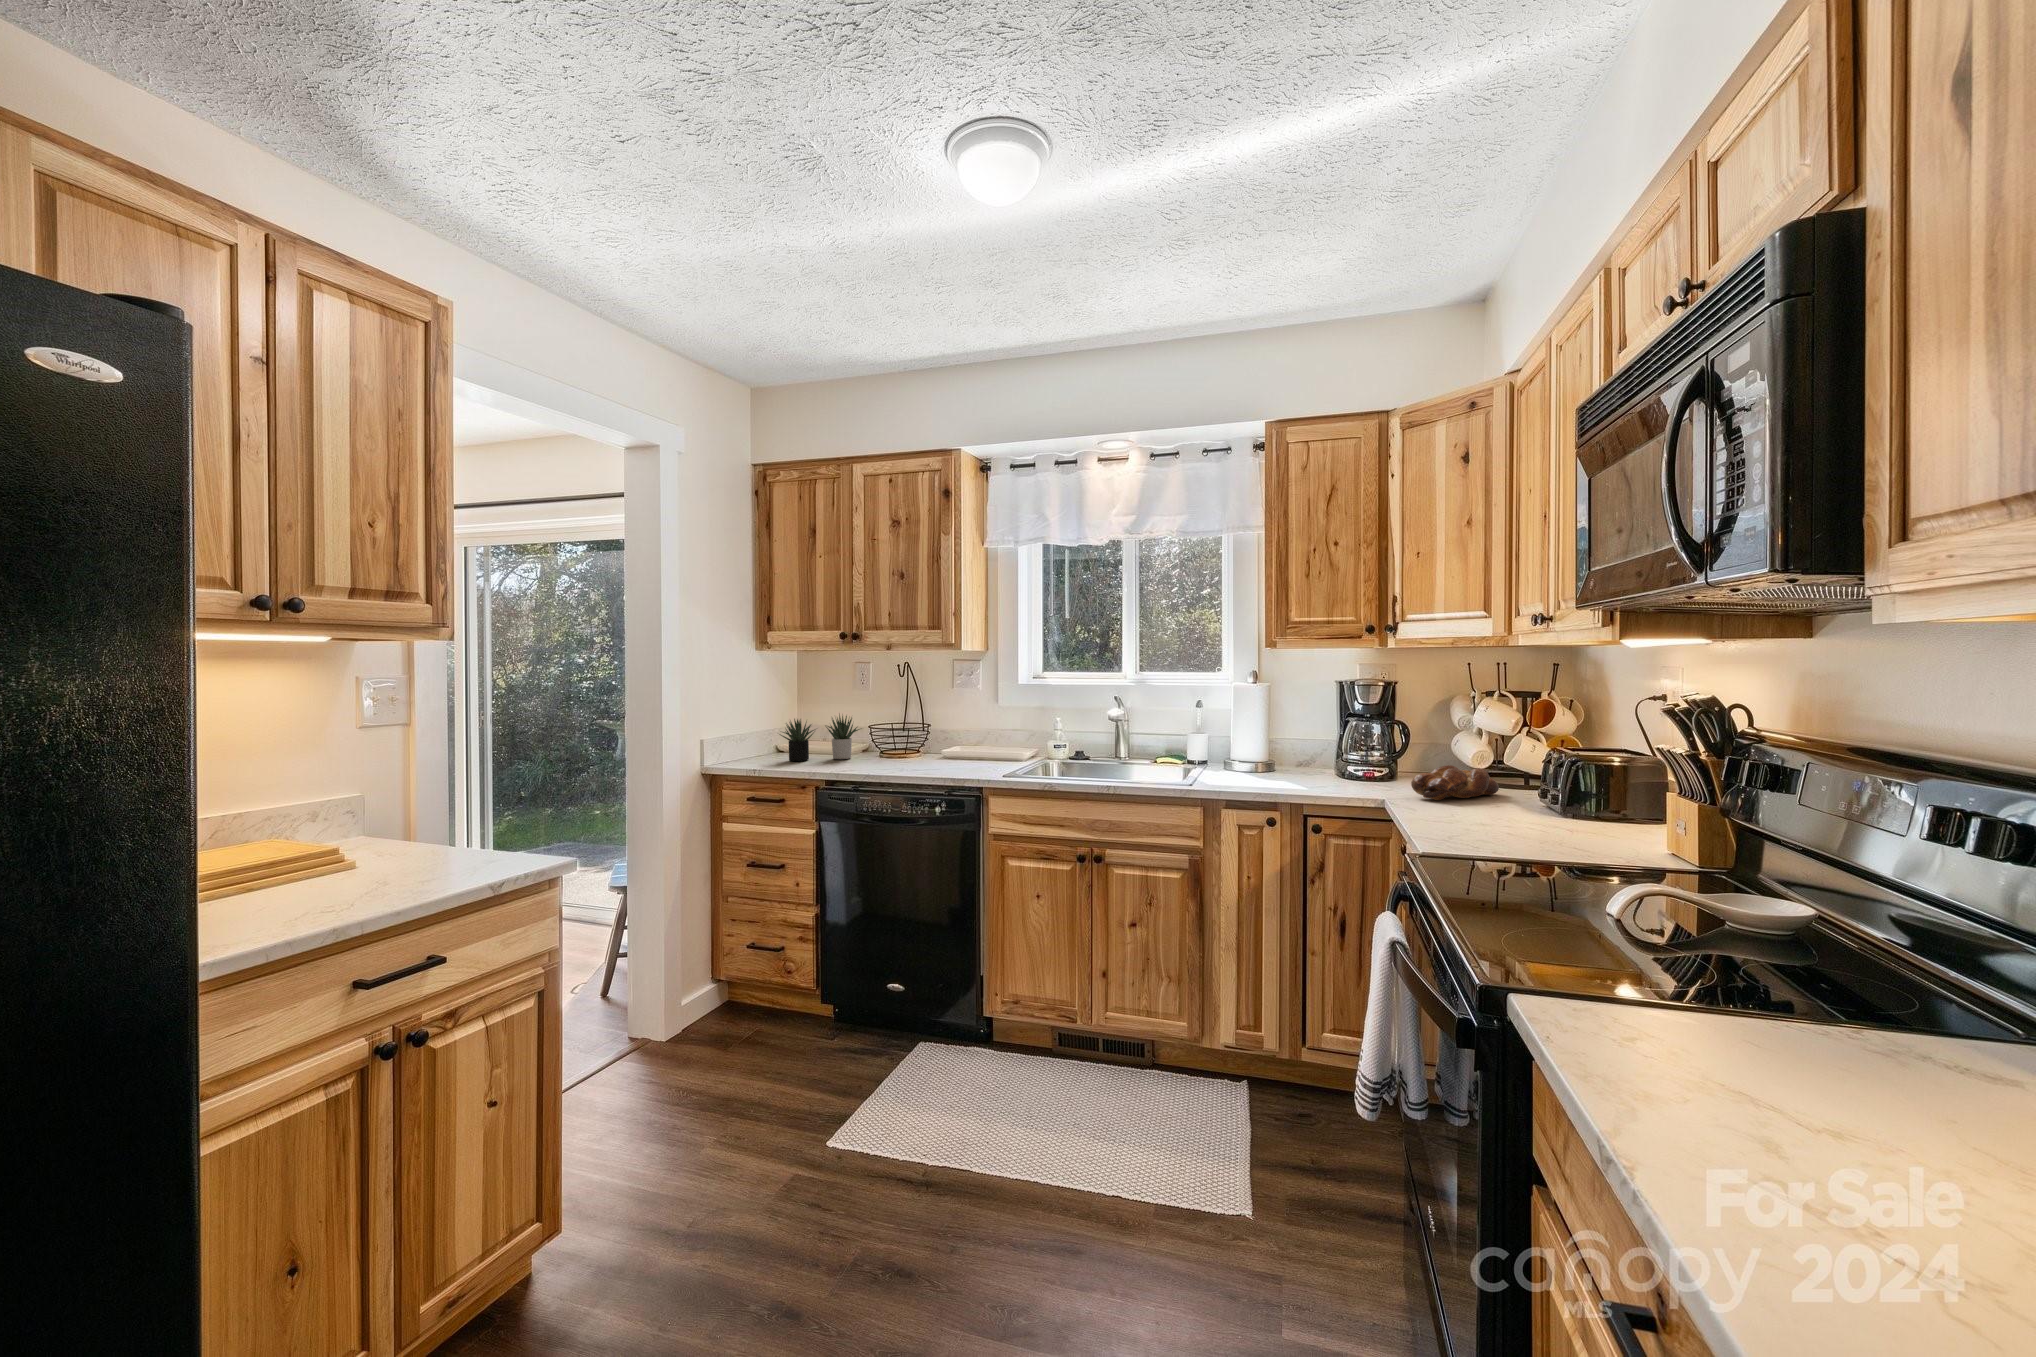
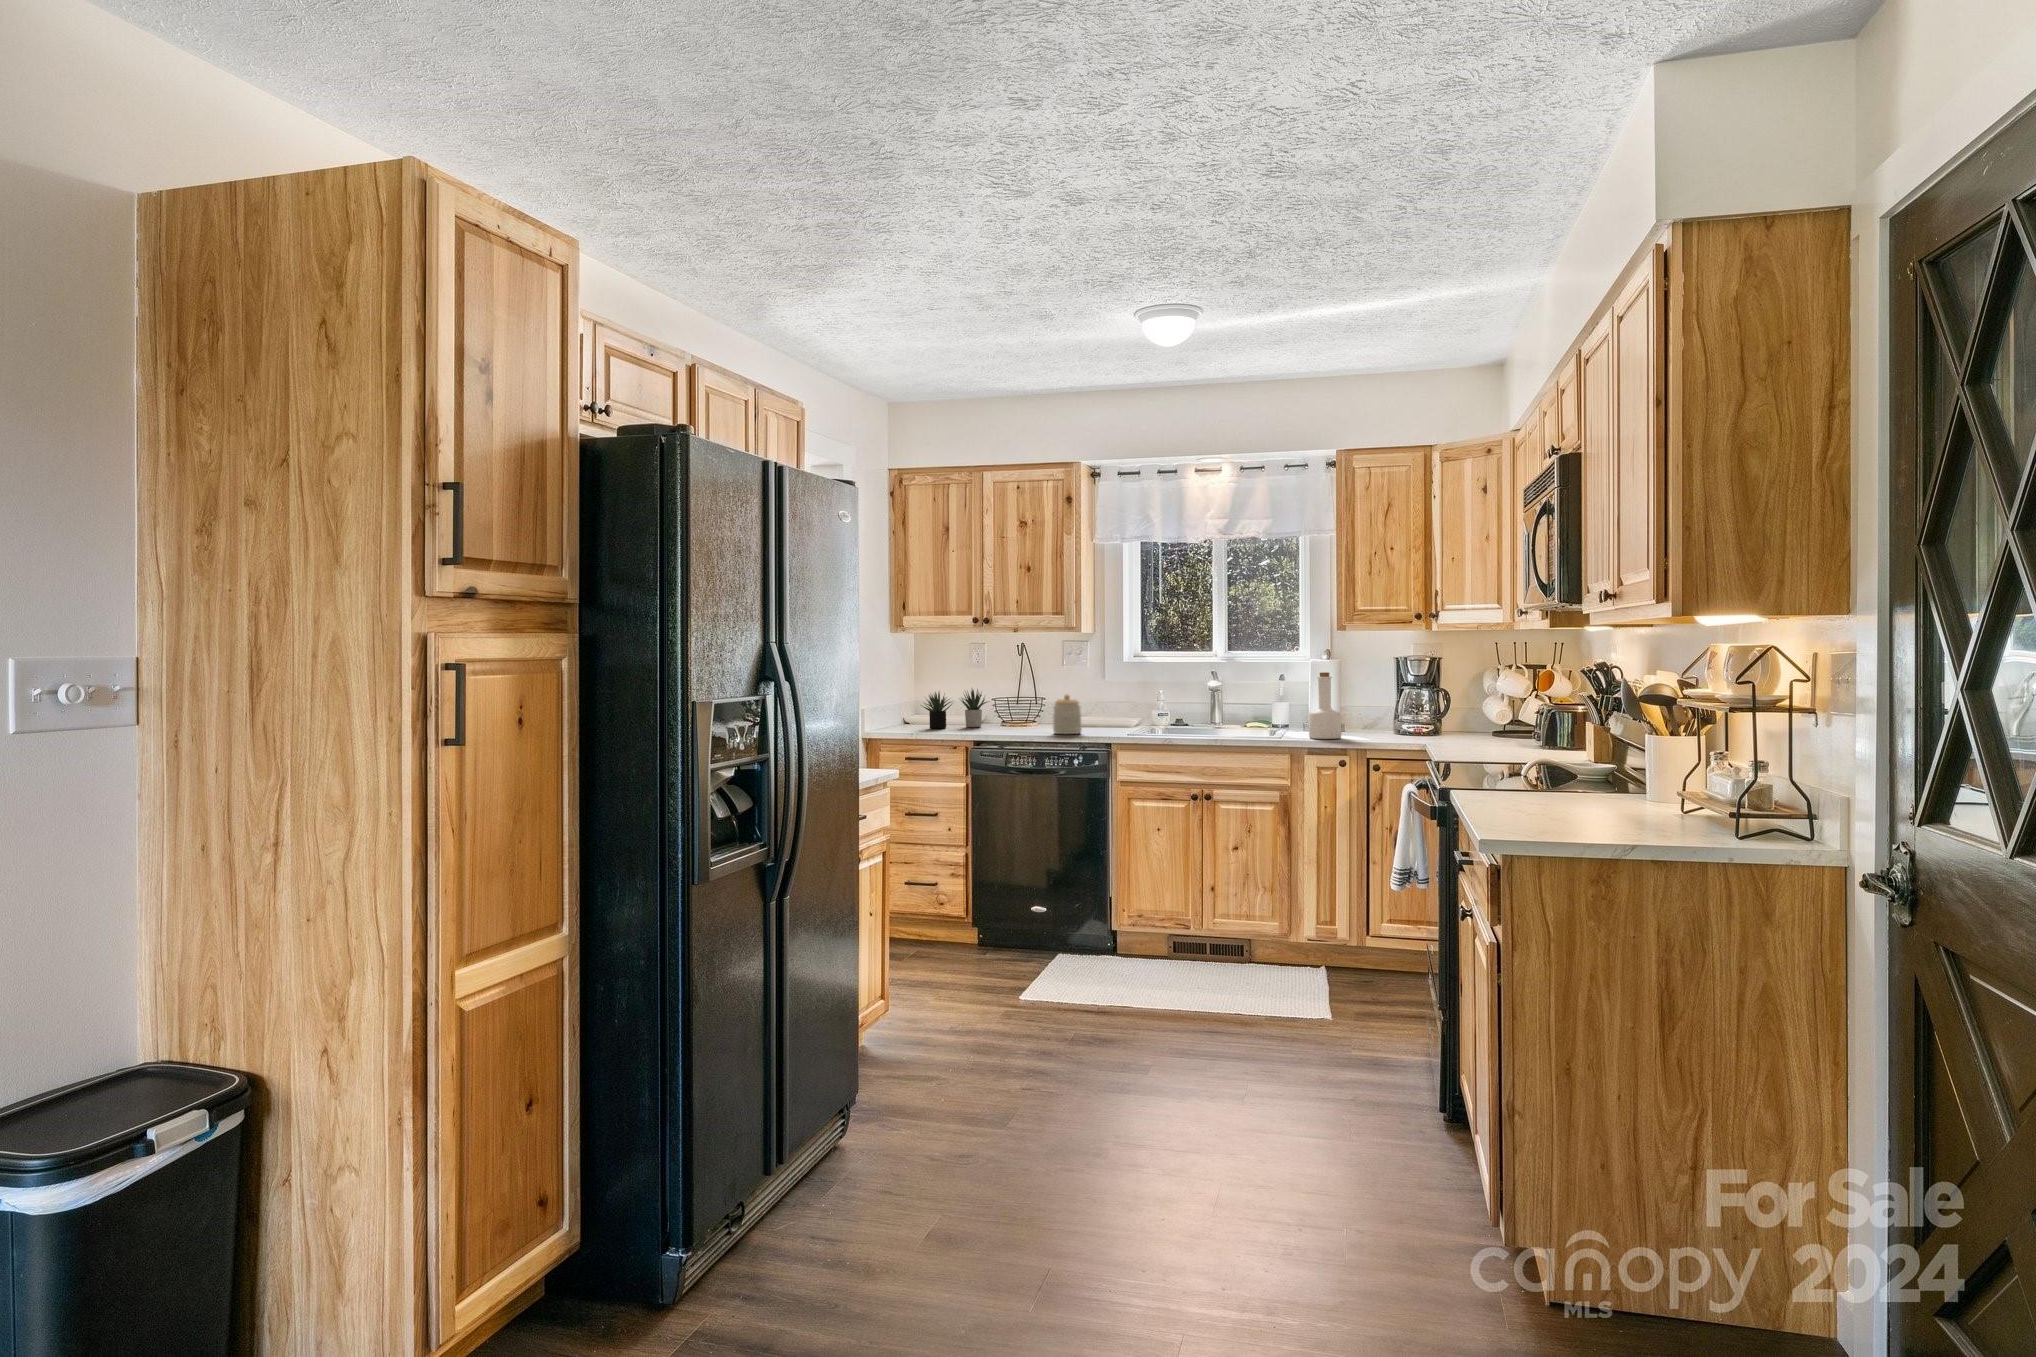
bottle: none [1228,701,1270,786] -> present [1309,672,1341,739]
jar: none [919,724,954,773] -> present [1053,695,1082,734]
bread loaf: present [1411,765,1499,800] -> none [1447,718,1511,742]

